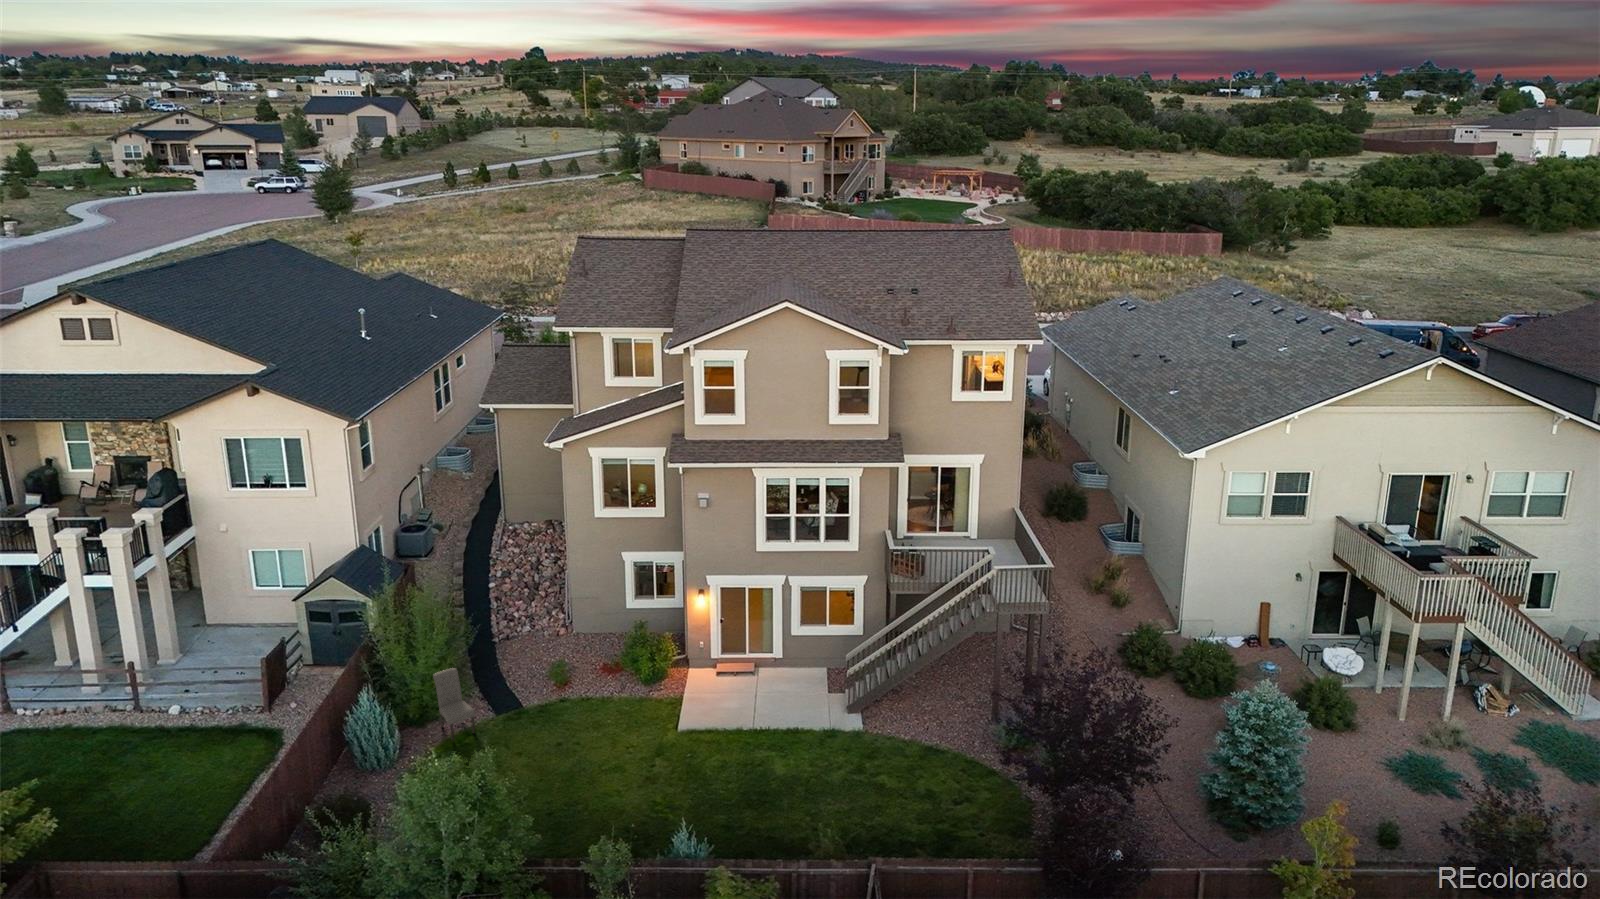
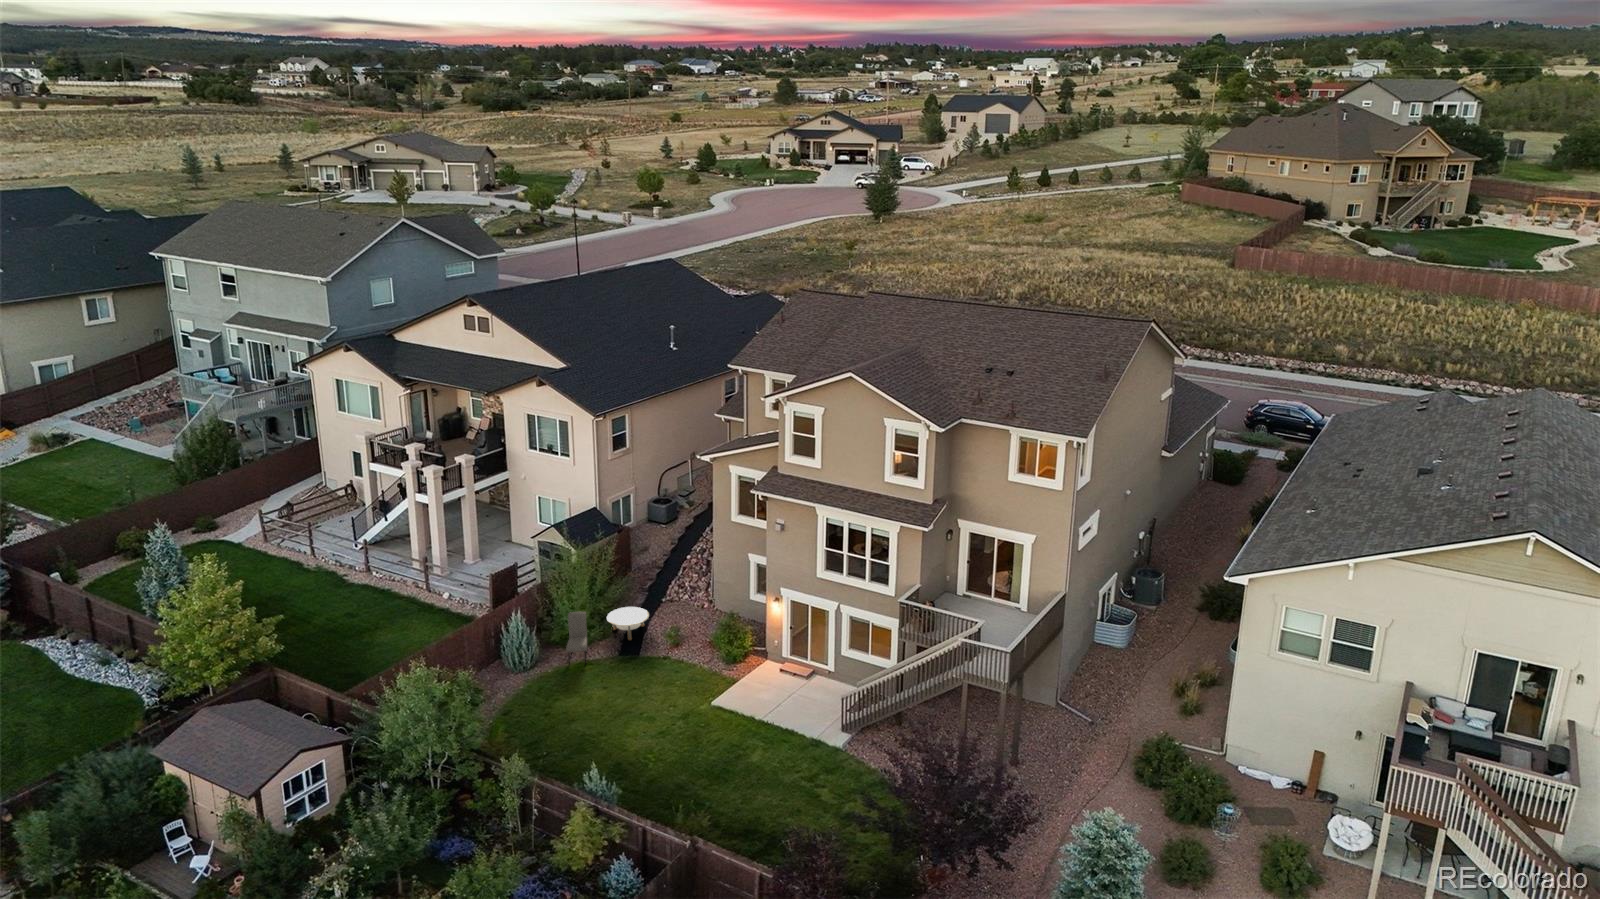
round table: none [463,651,519,692] -> present [607,607,649,640]

